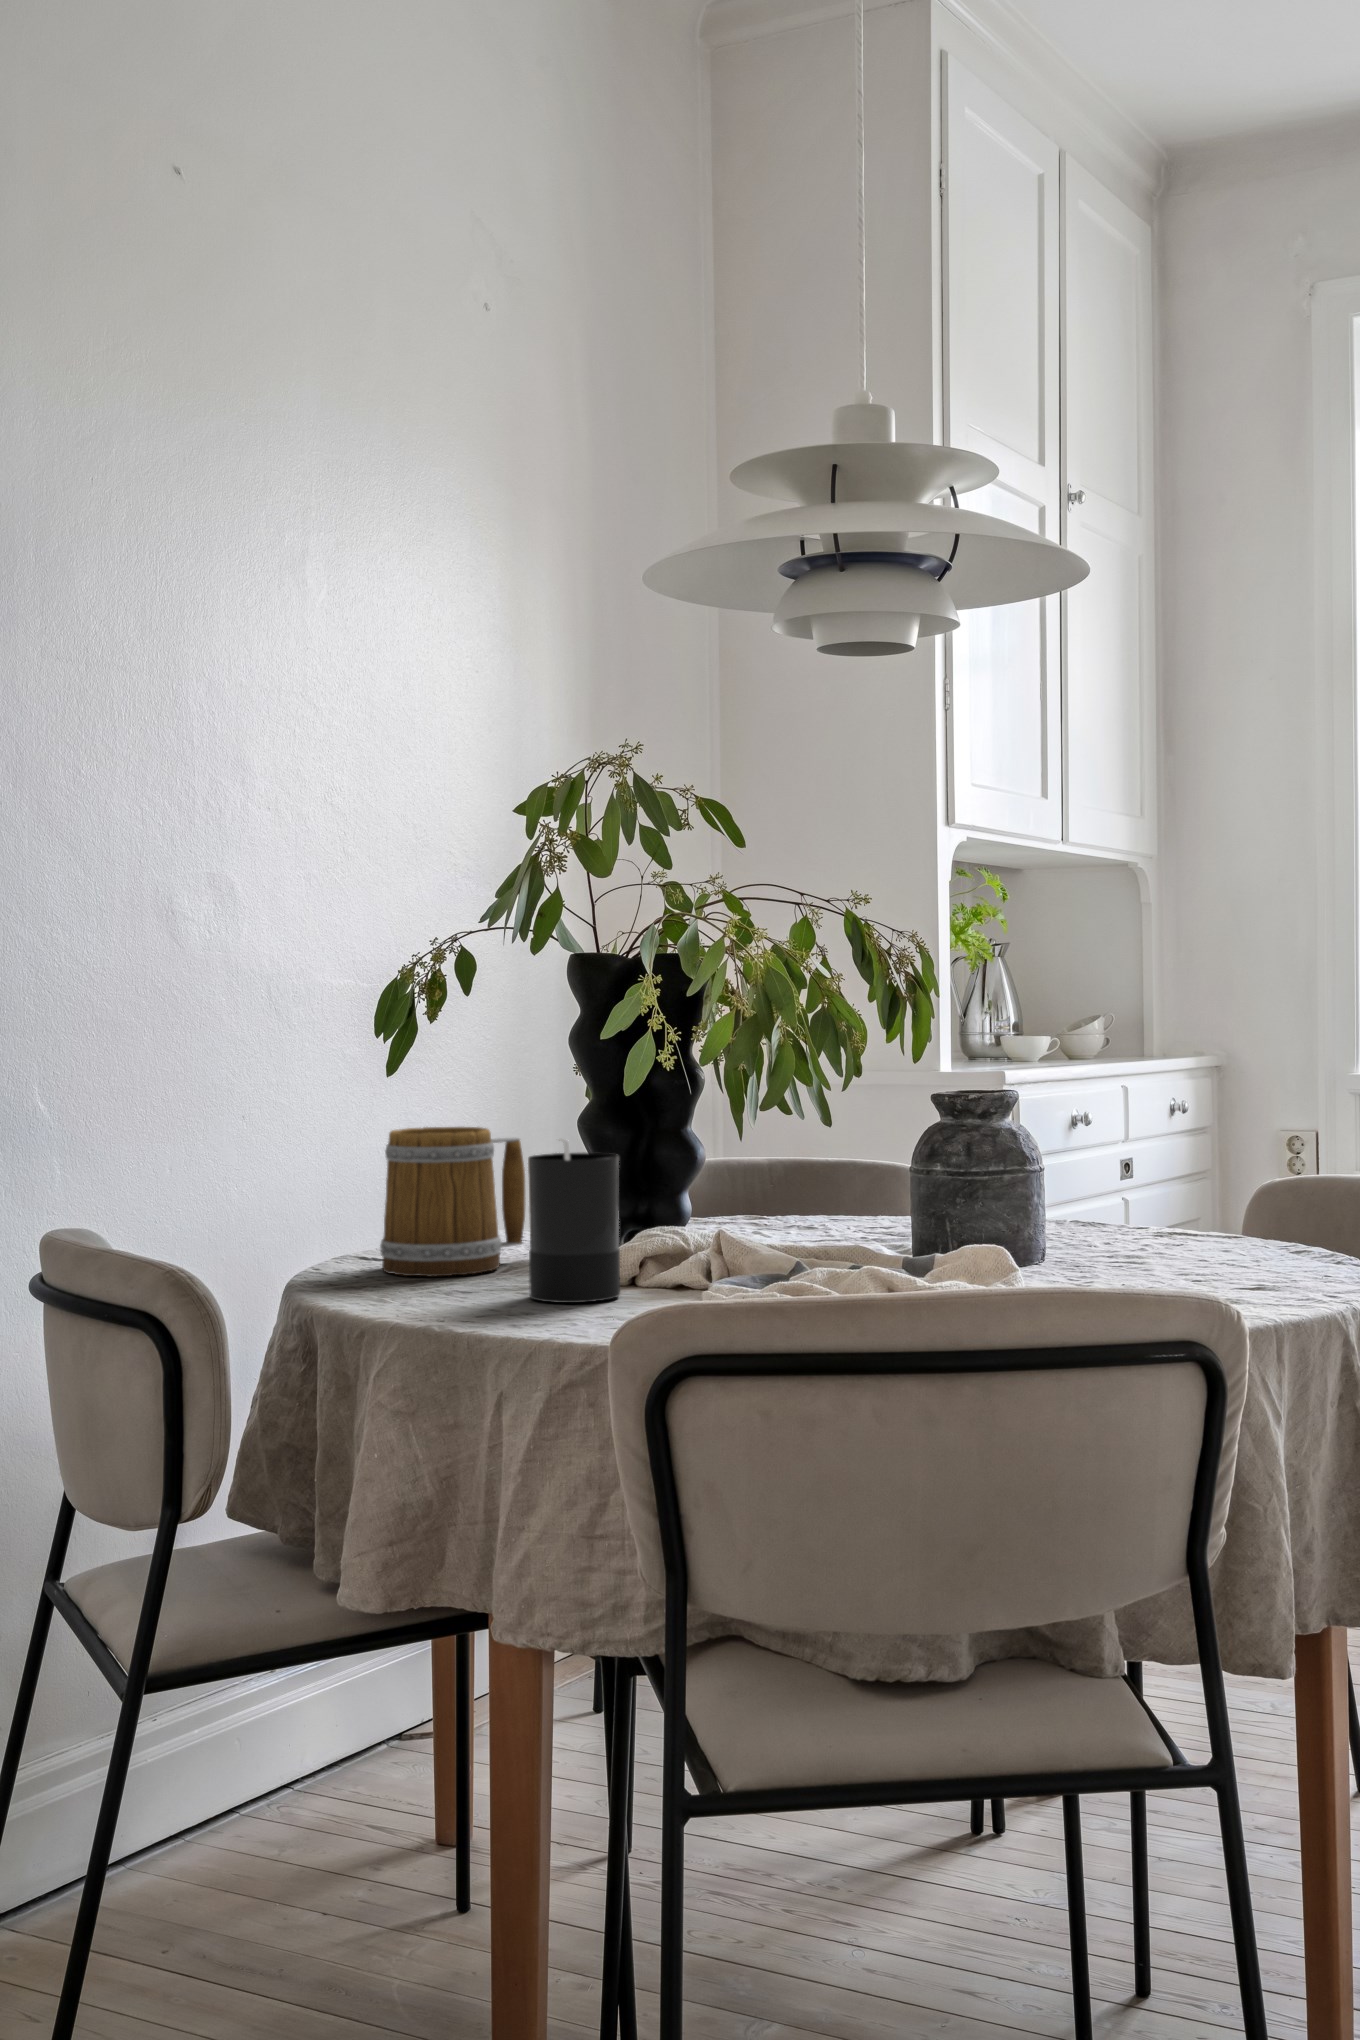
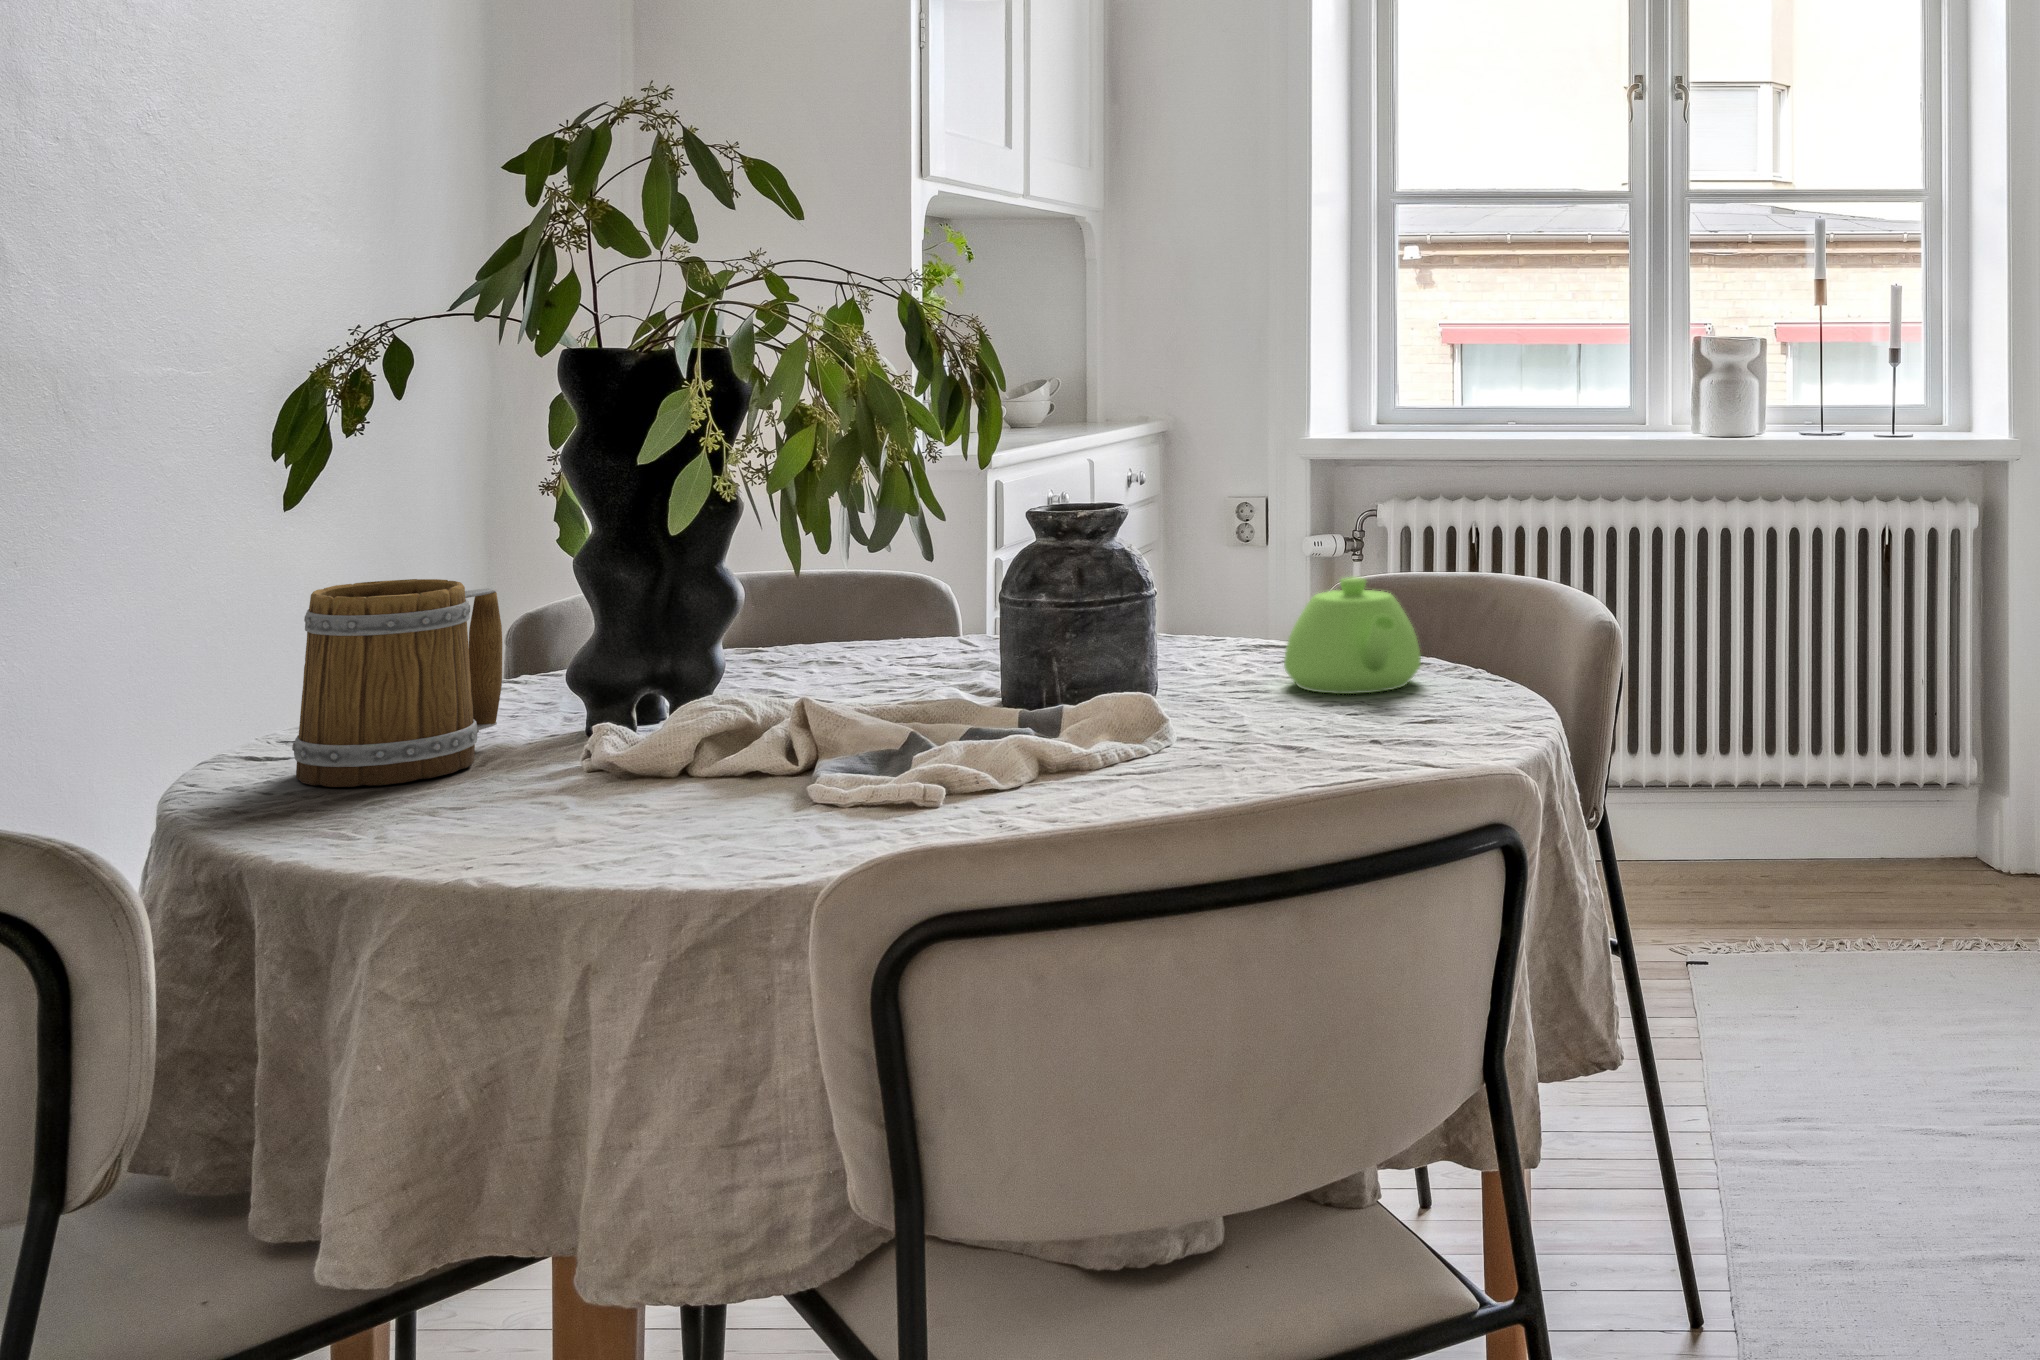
candle: present [528,1139,620,1303] -> none [565,599,692,813]
teapot: none [1168,1165,1303,1274] -> present [1284,577,1421,694]

